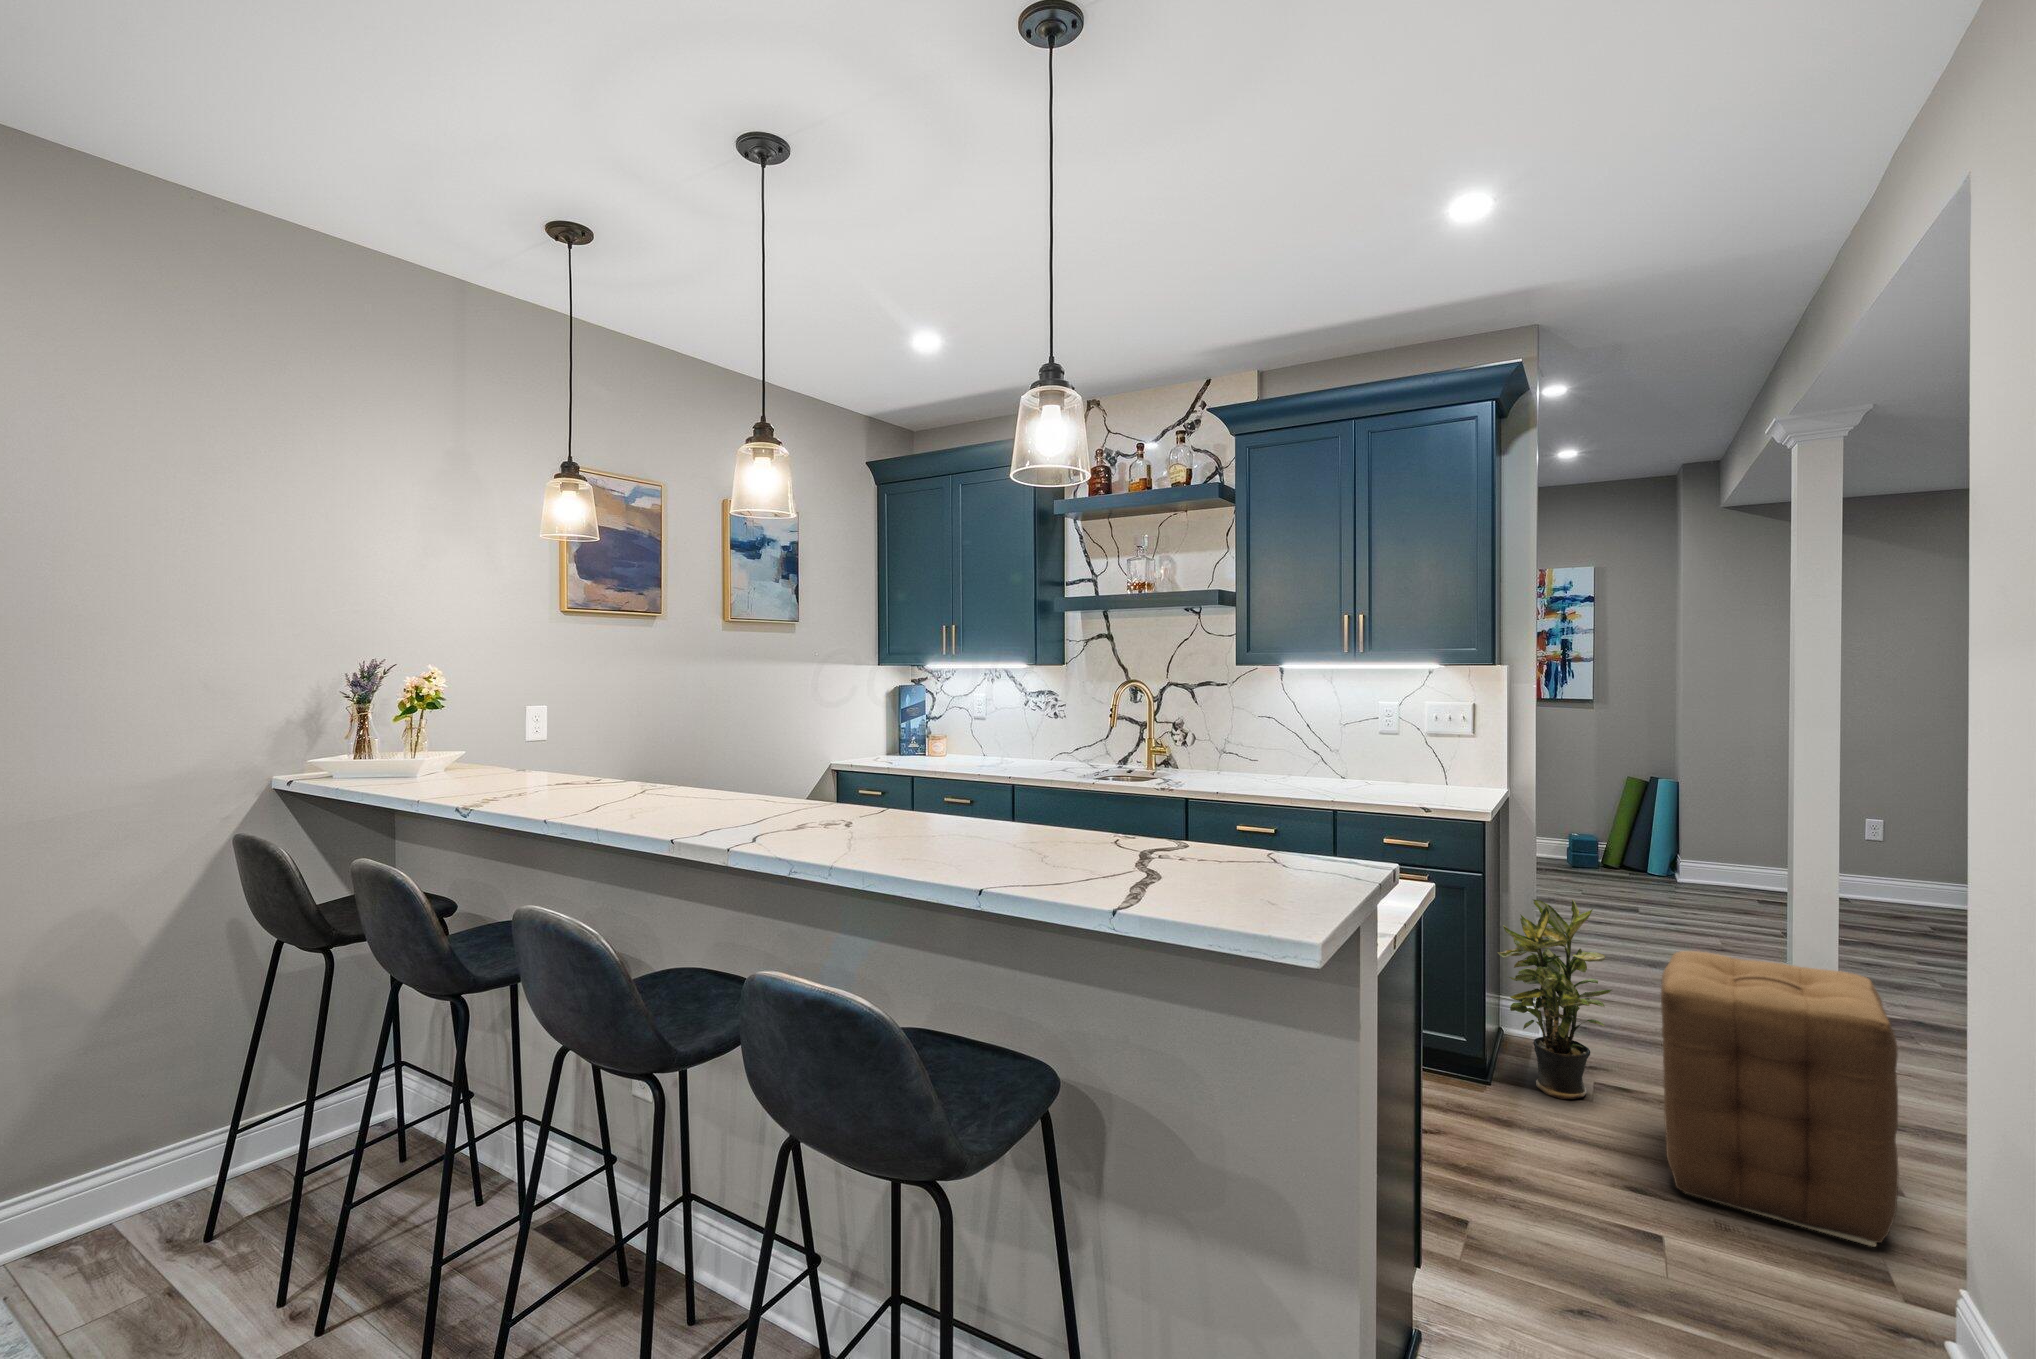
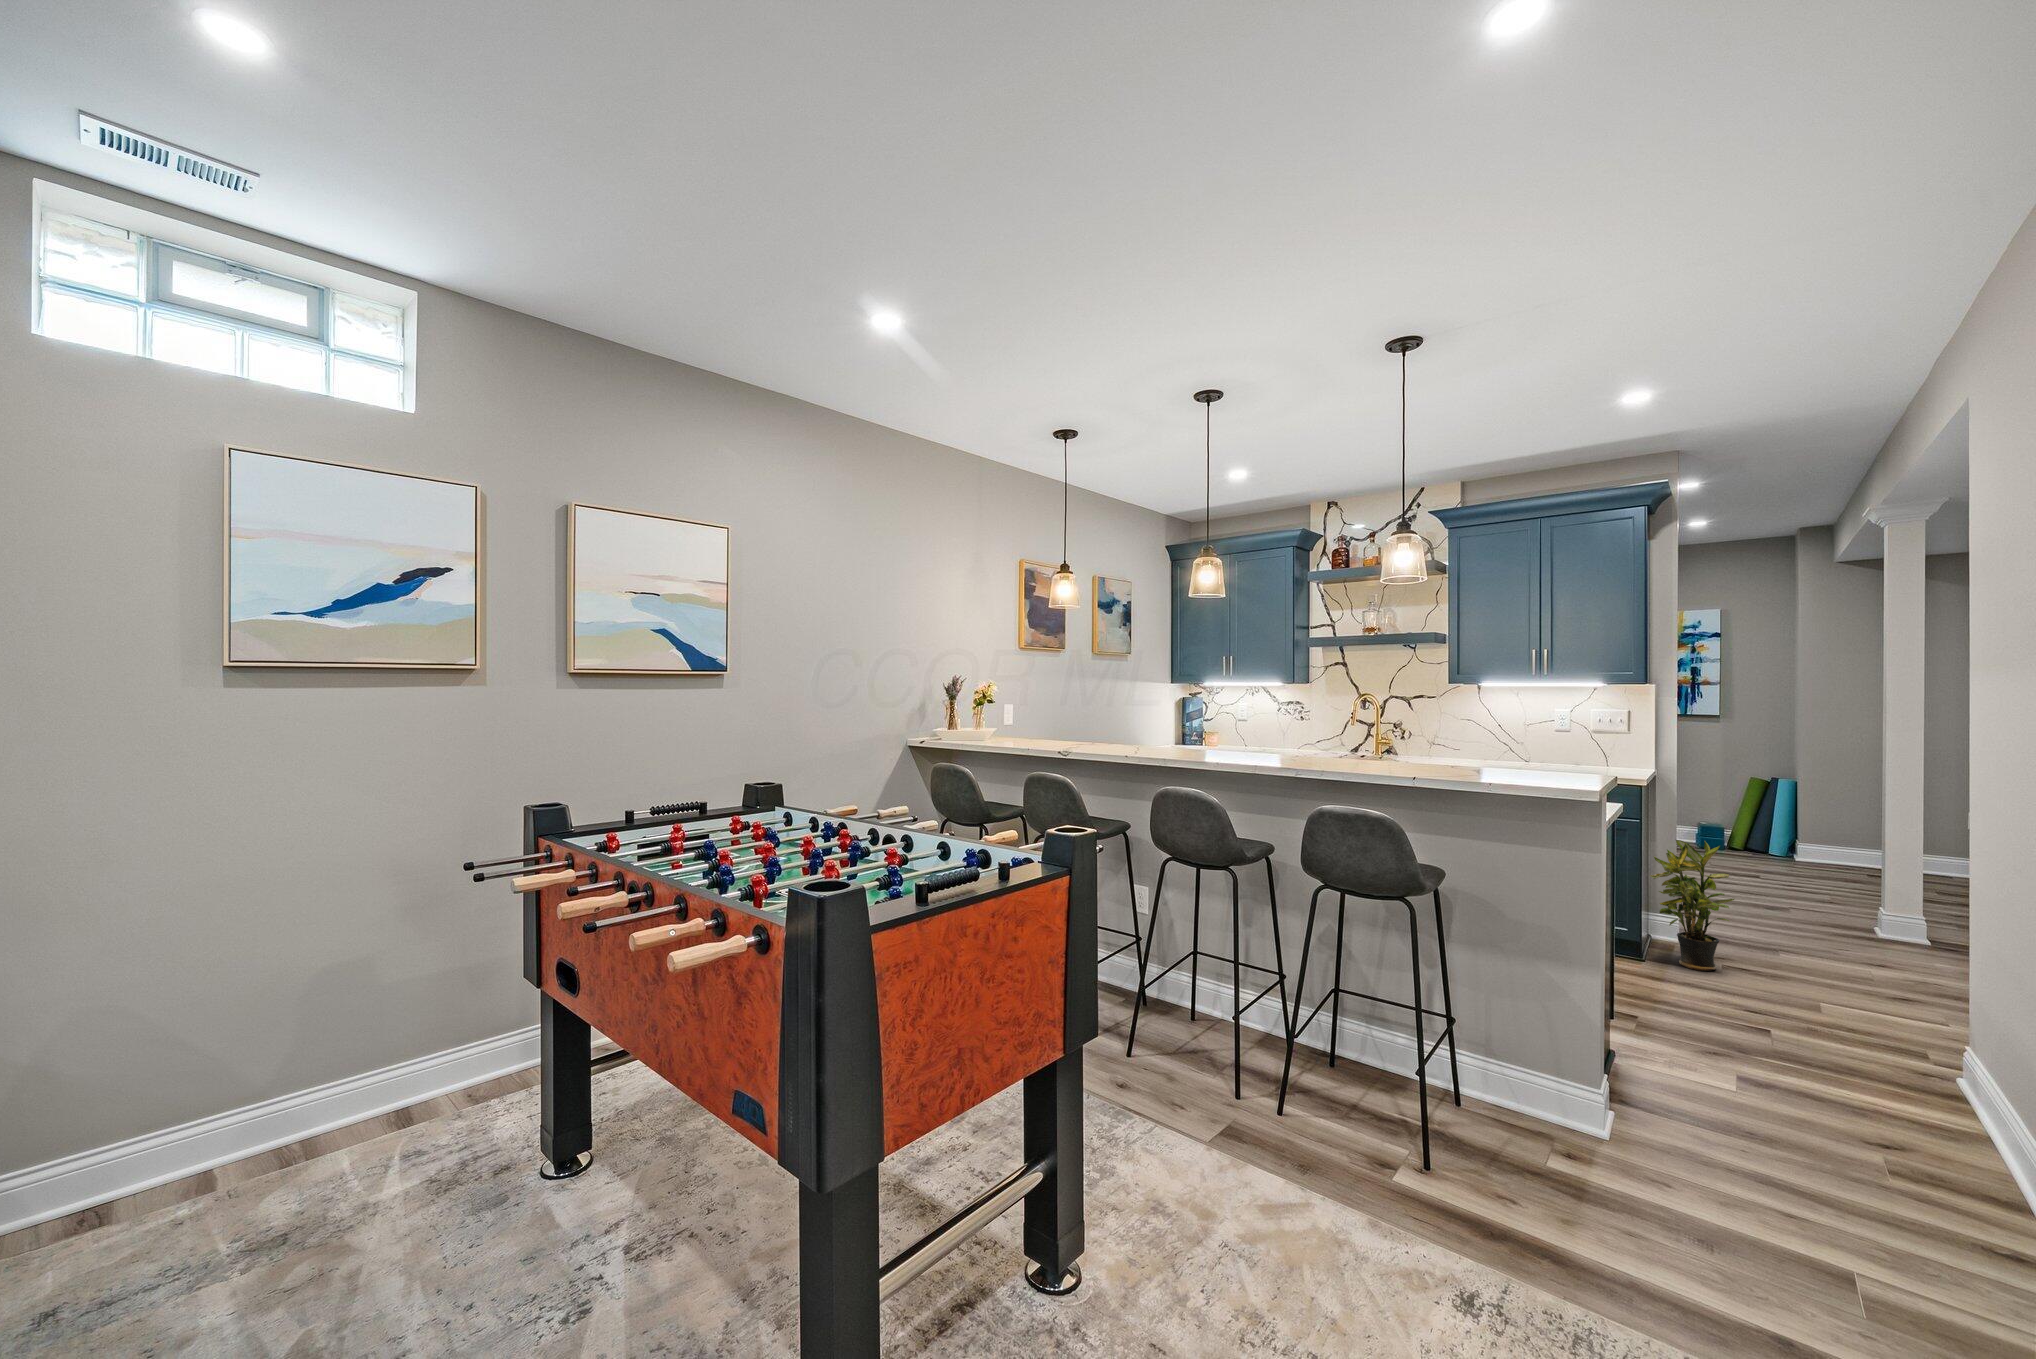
ottoman: present [1661,951,1898,1247] -> none [1768,870,1930,1041]

